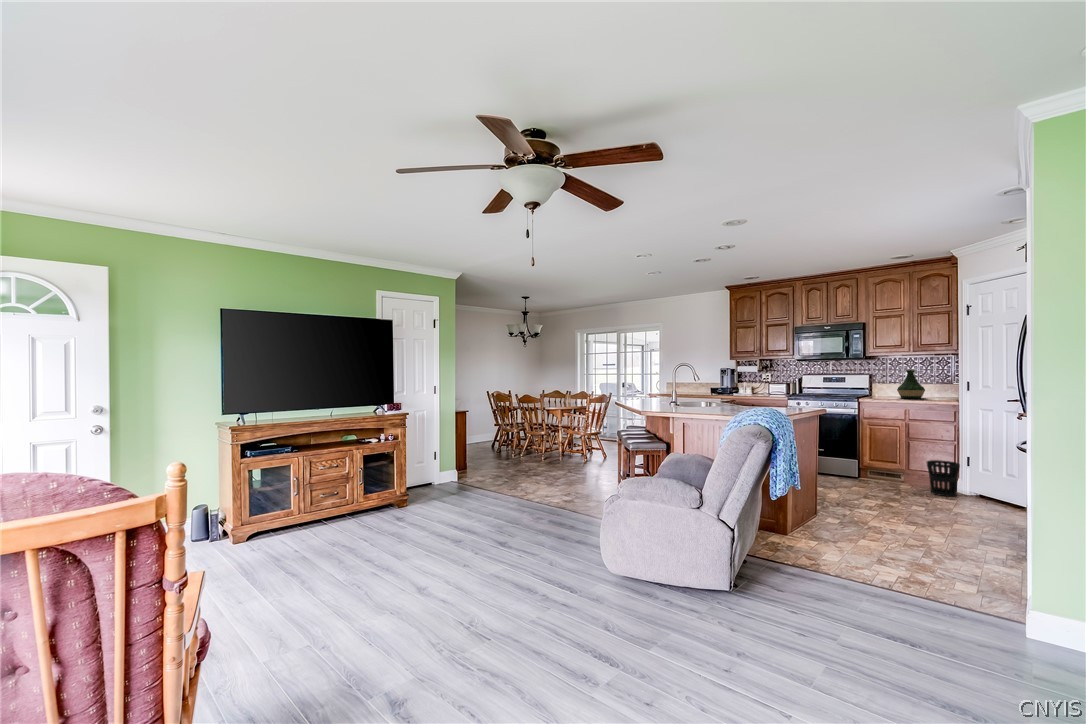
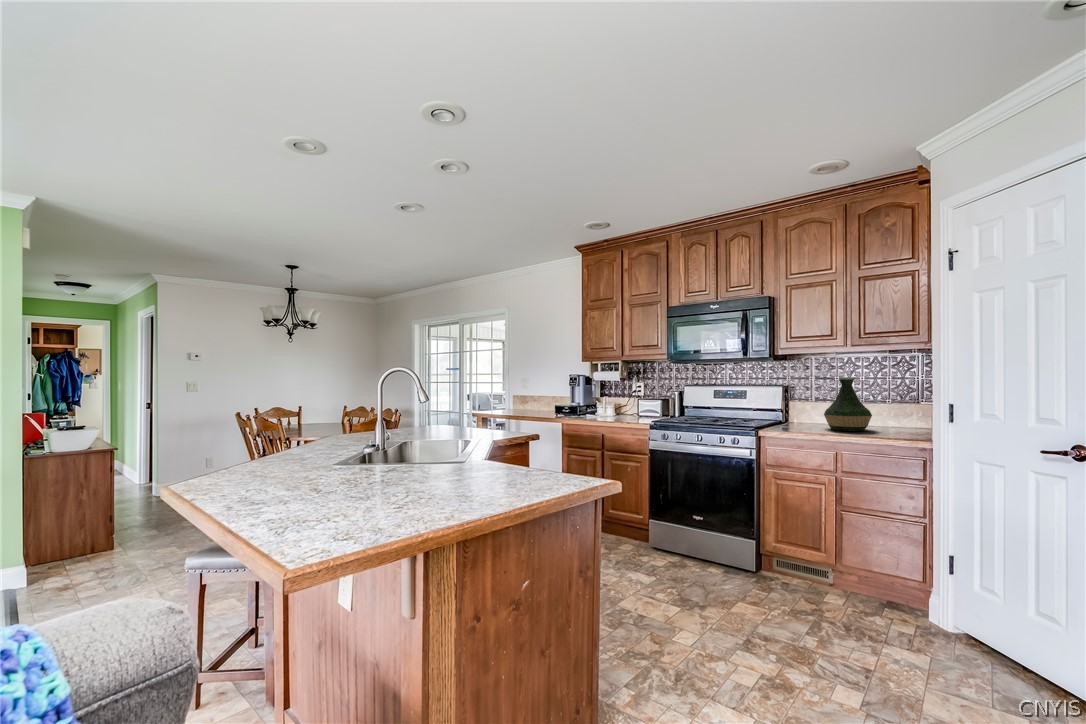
wastebasket: present [927,460,960,496] -> none [872,555,936,638]

